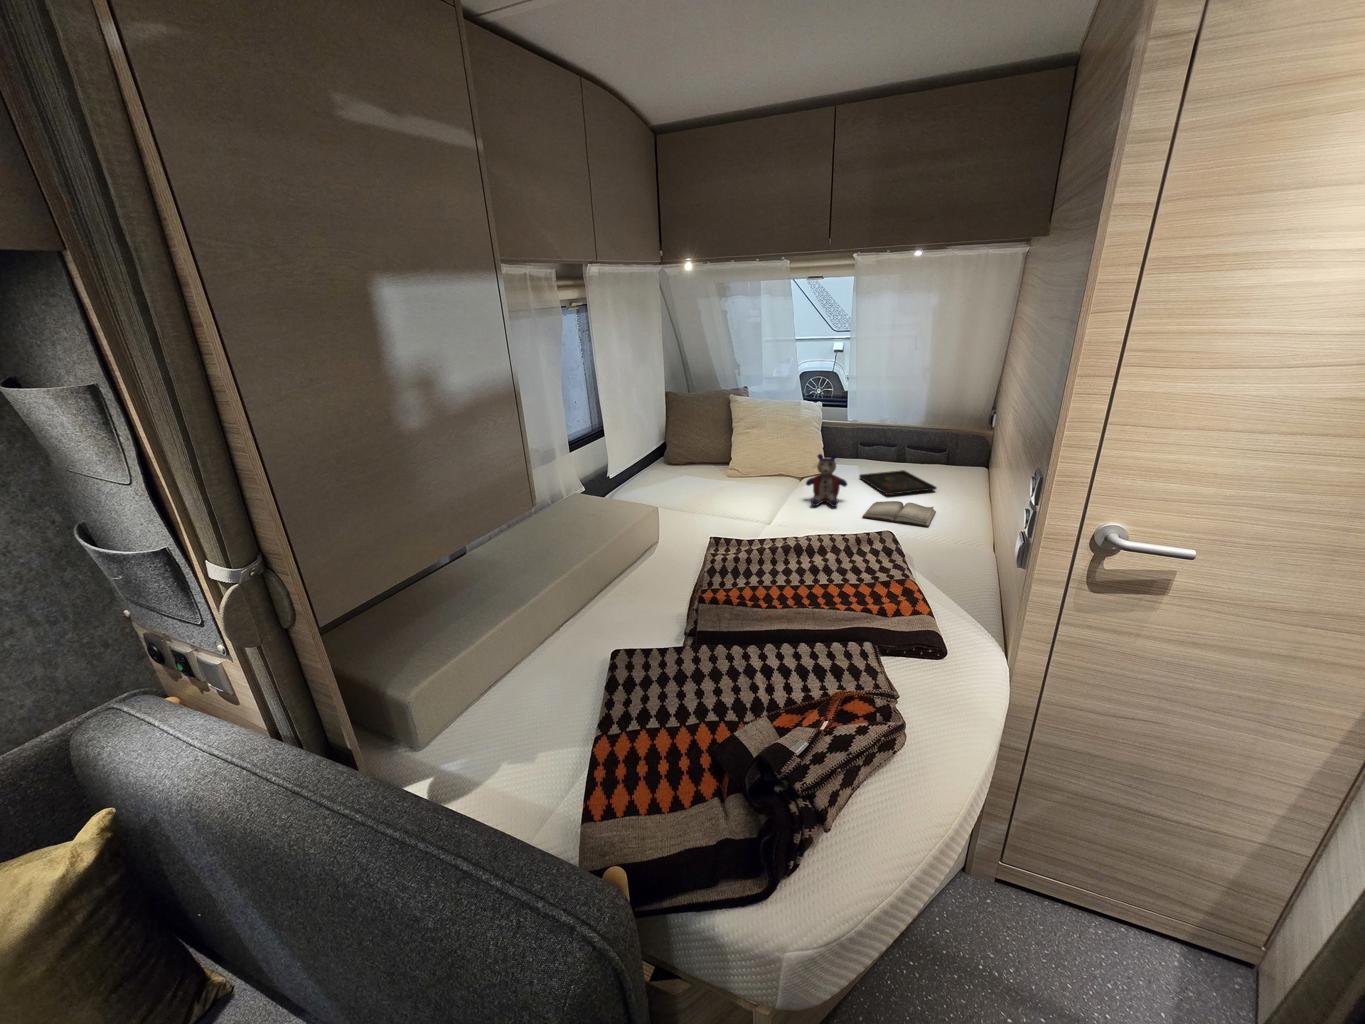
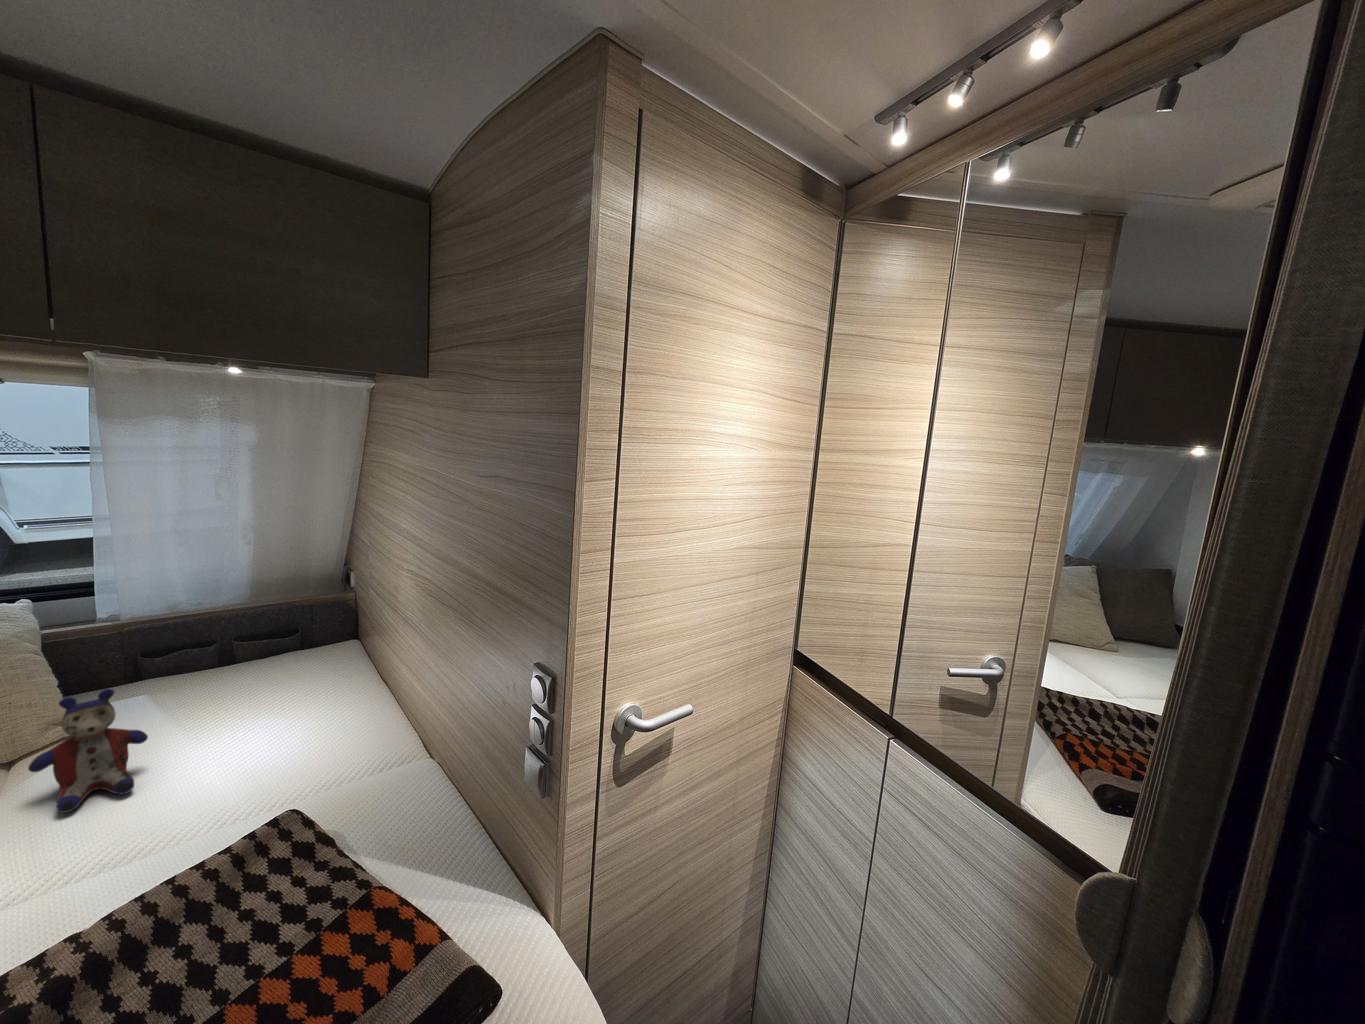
tray: present [859,470,937,495] -> none [154,669,310,726]
hardback book: present [862,501,936,526] -> none [204,723,332,791]

